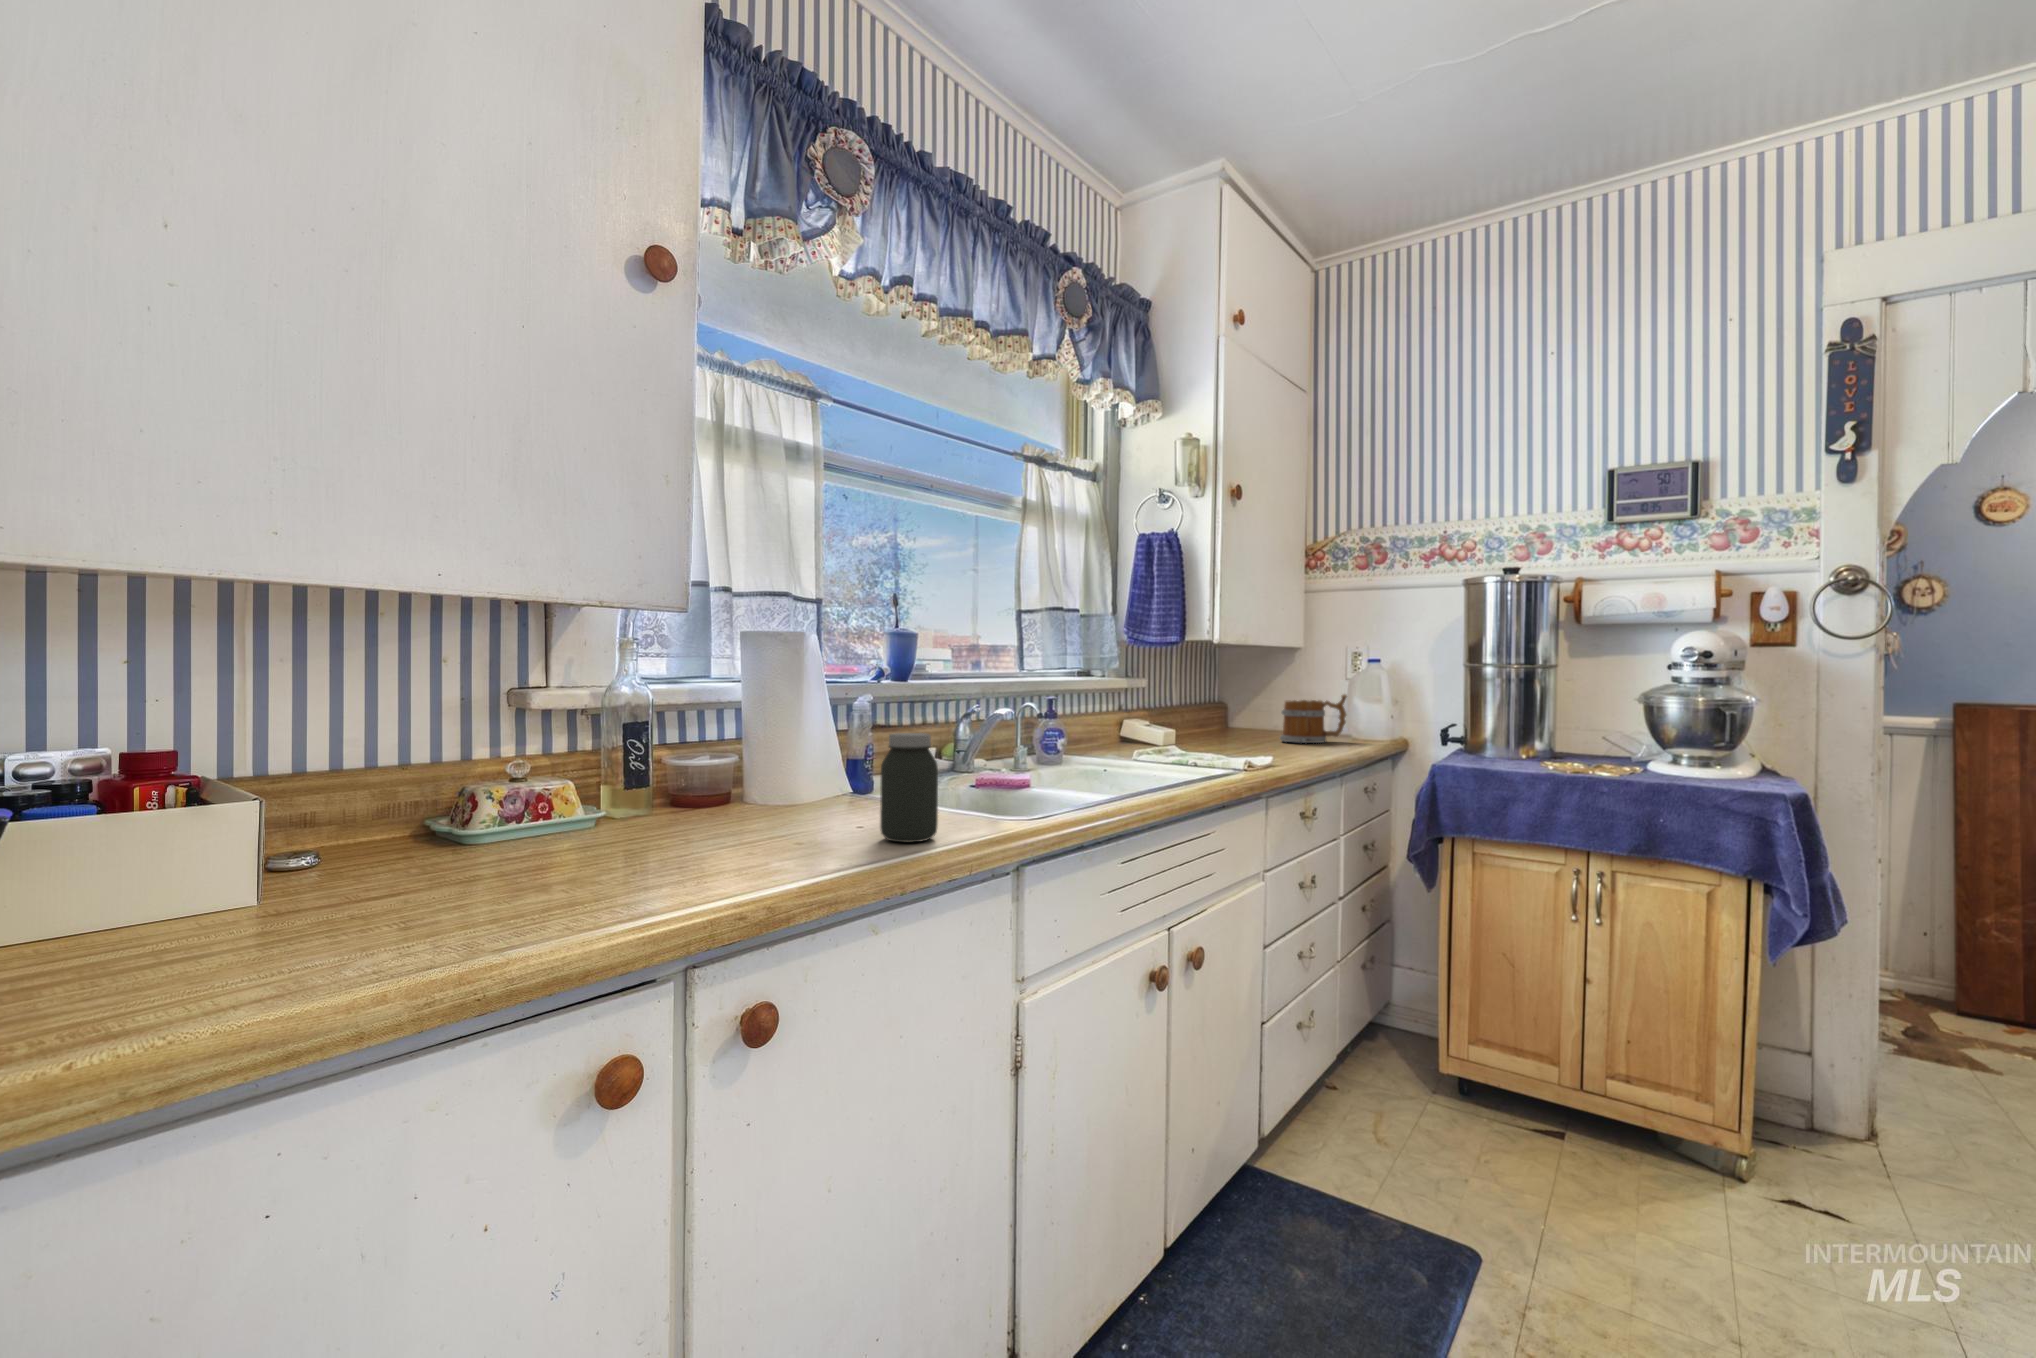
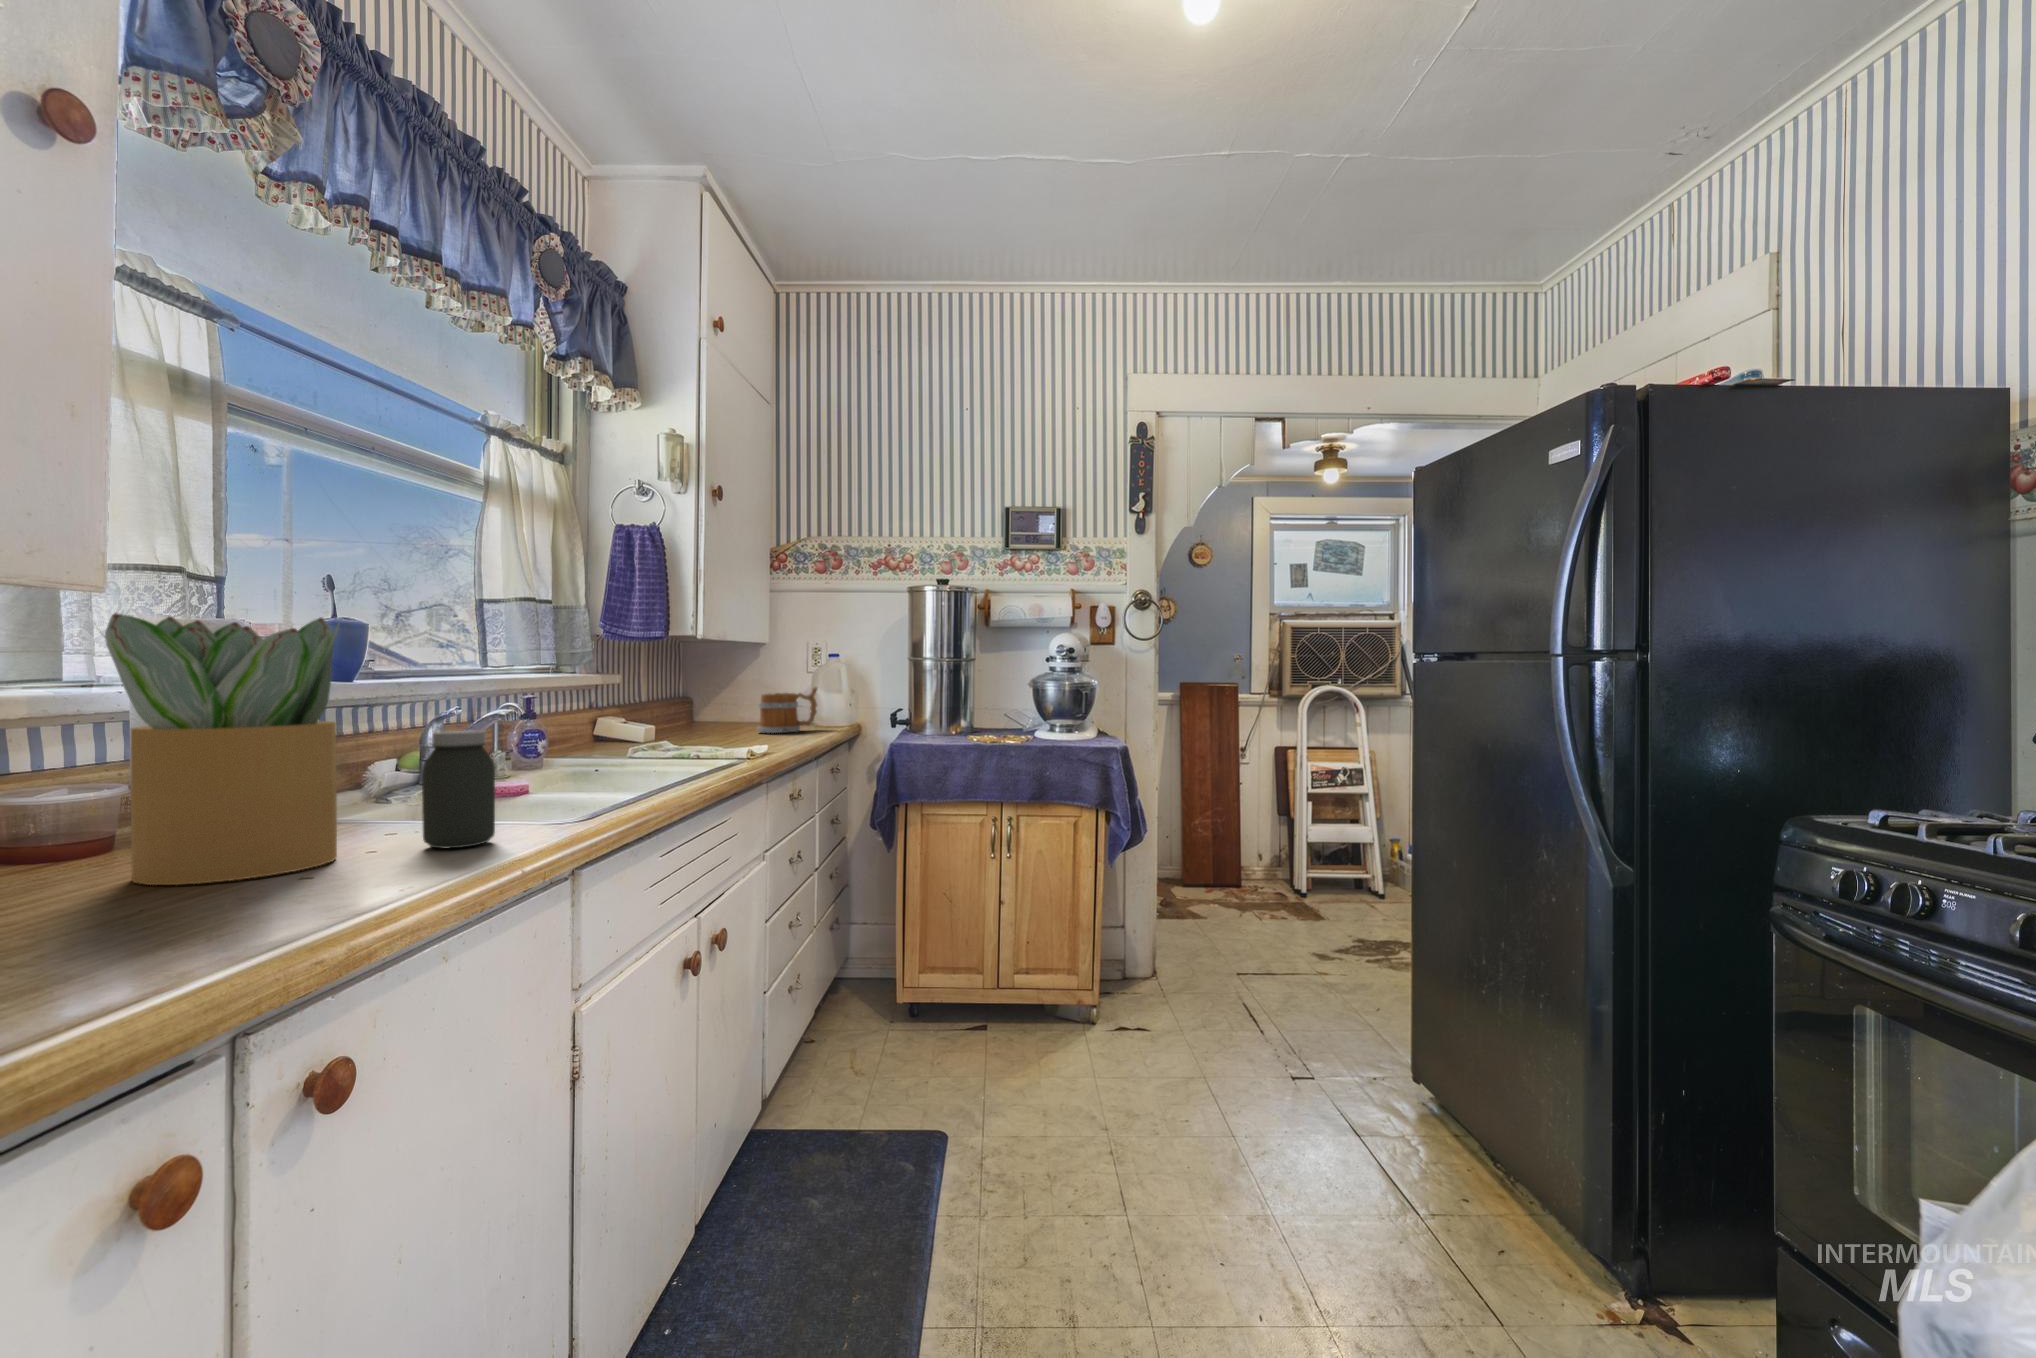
potted plant: none [667,630,824,850] -> present [103,613,339,885]

